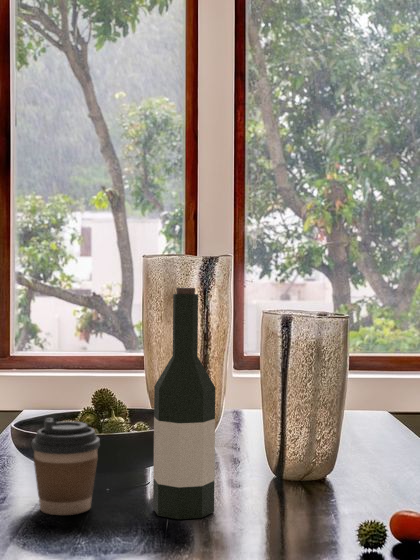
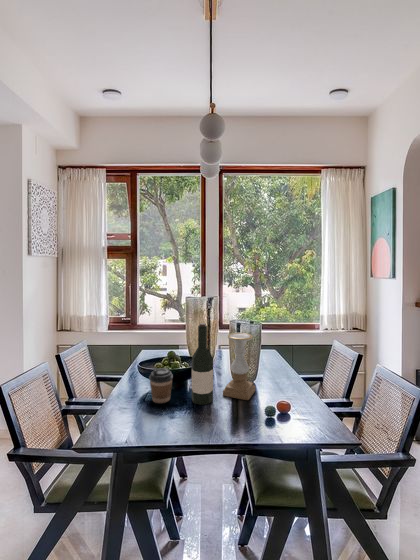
candle holder: none [243,329,336,512] -> present [223,333,256,400]

